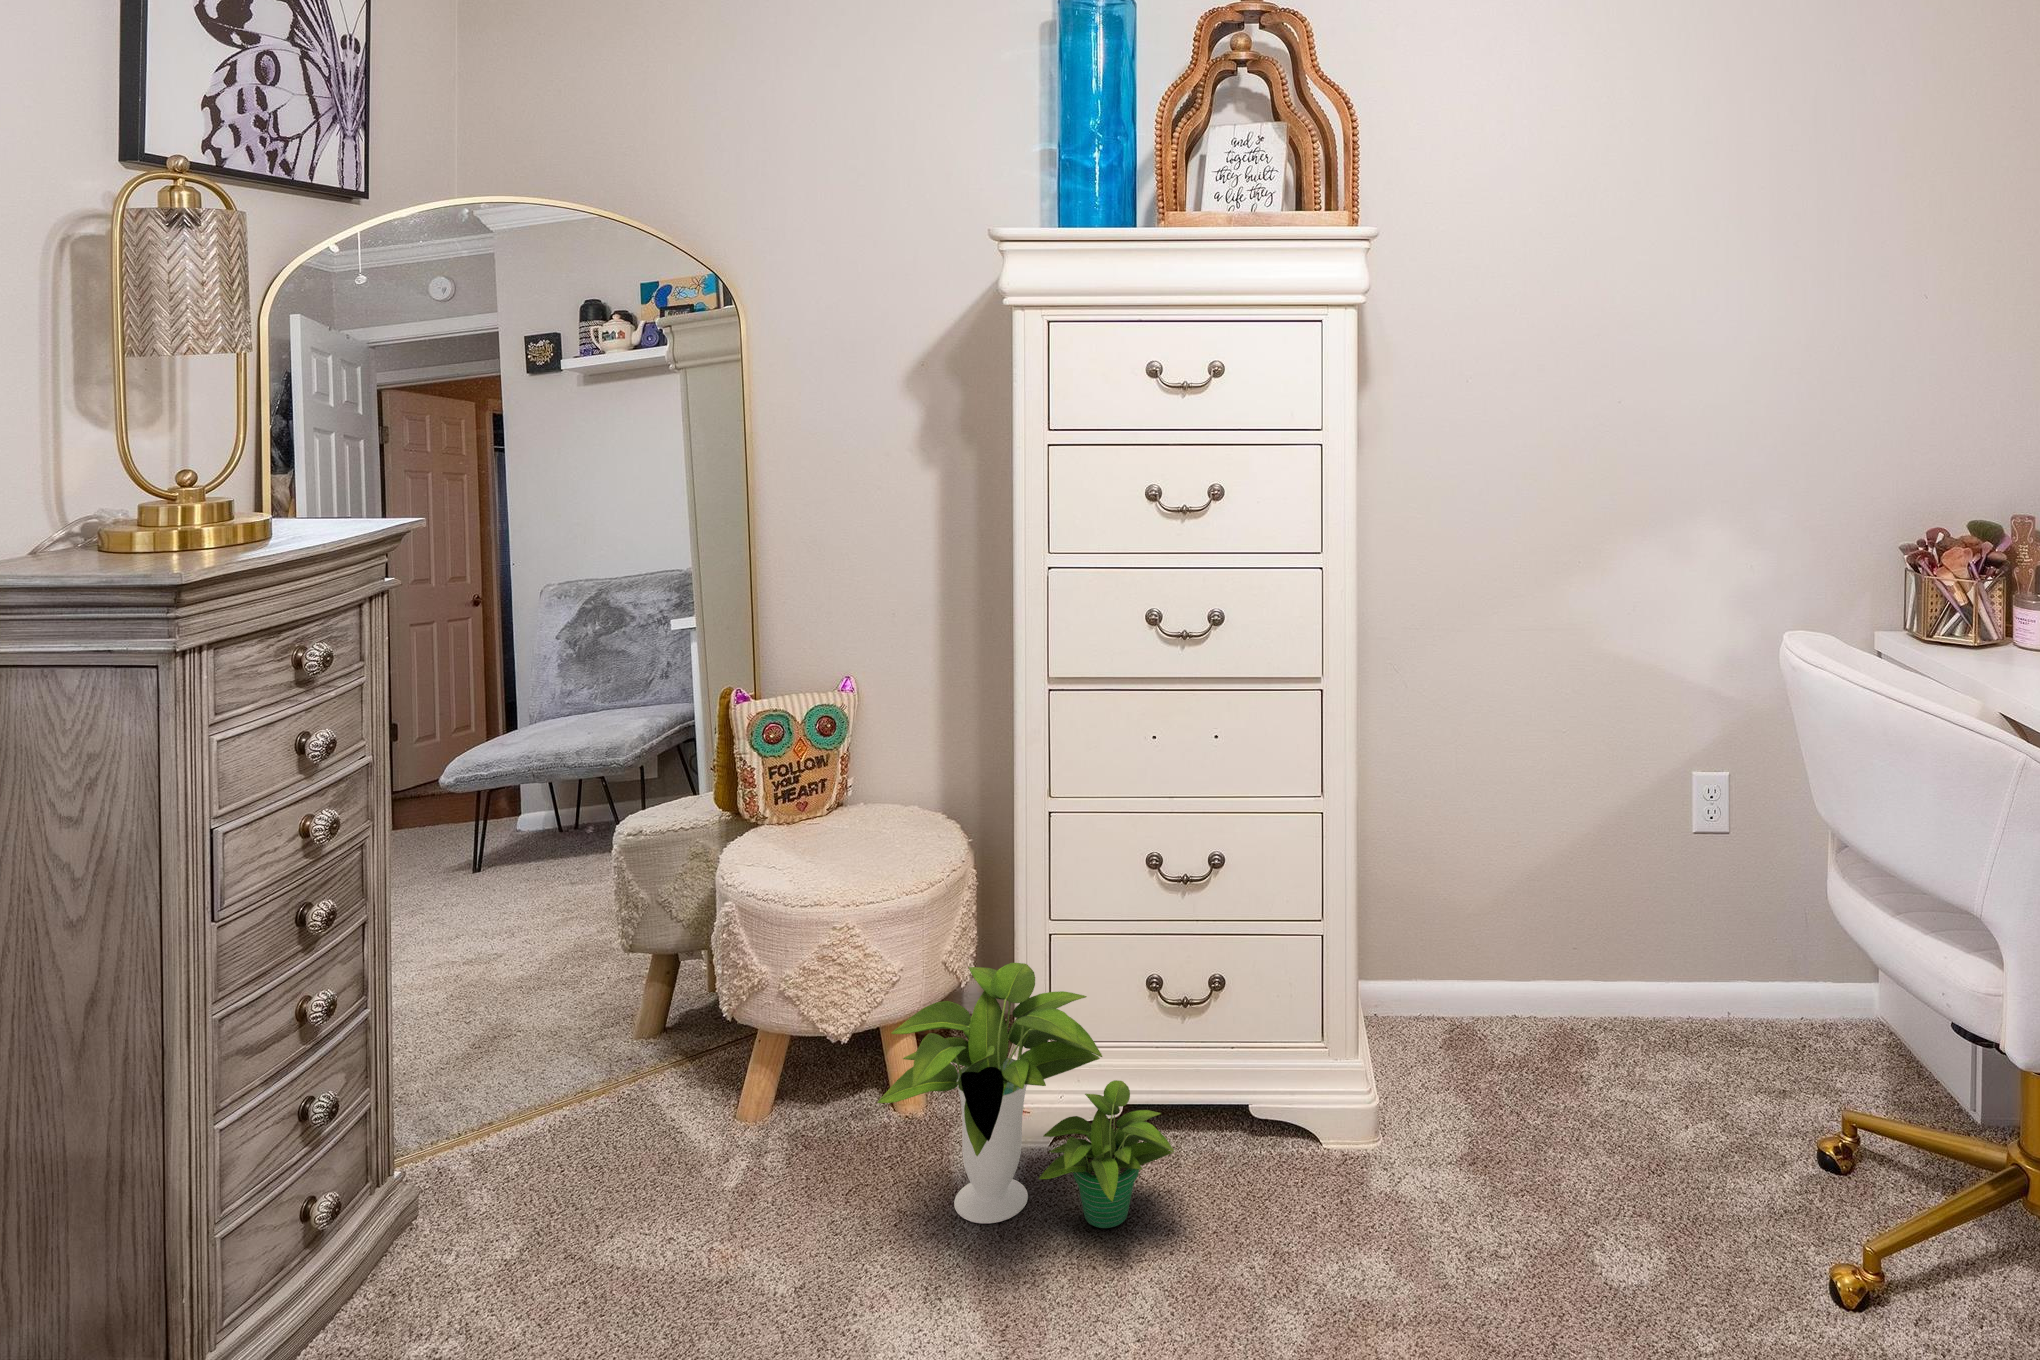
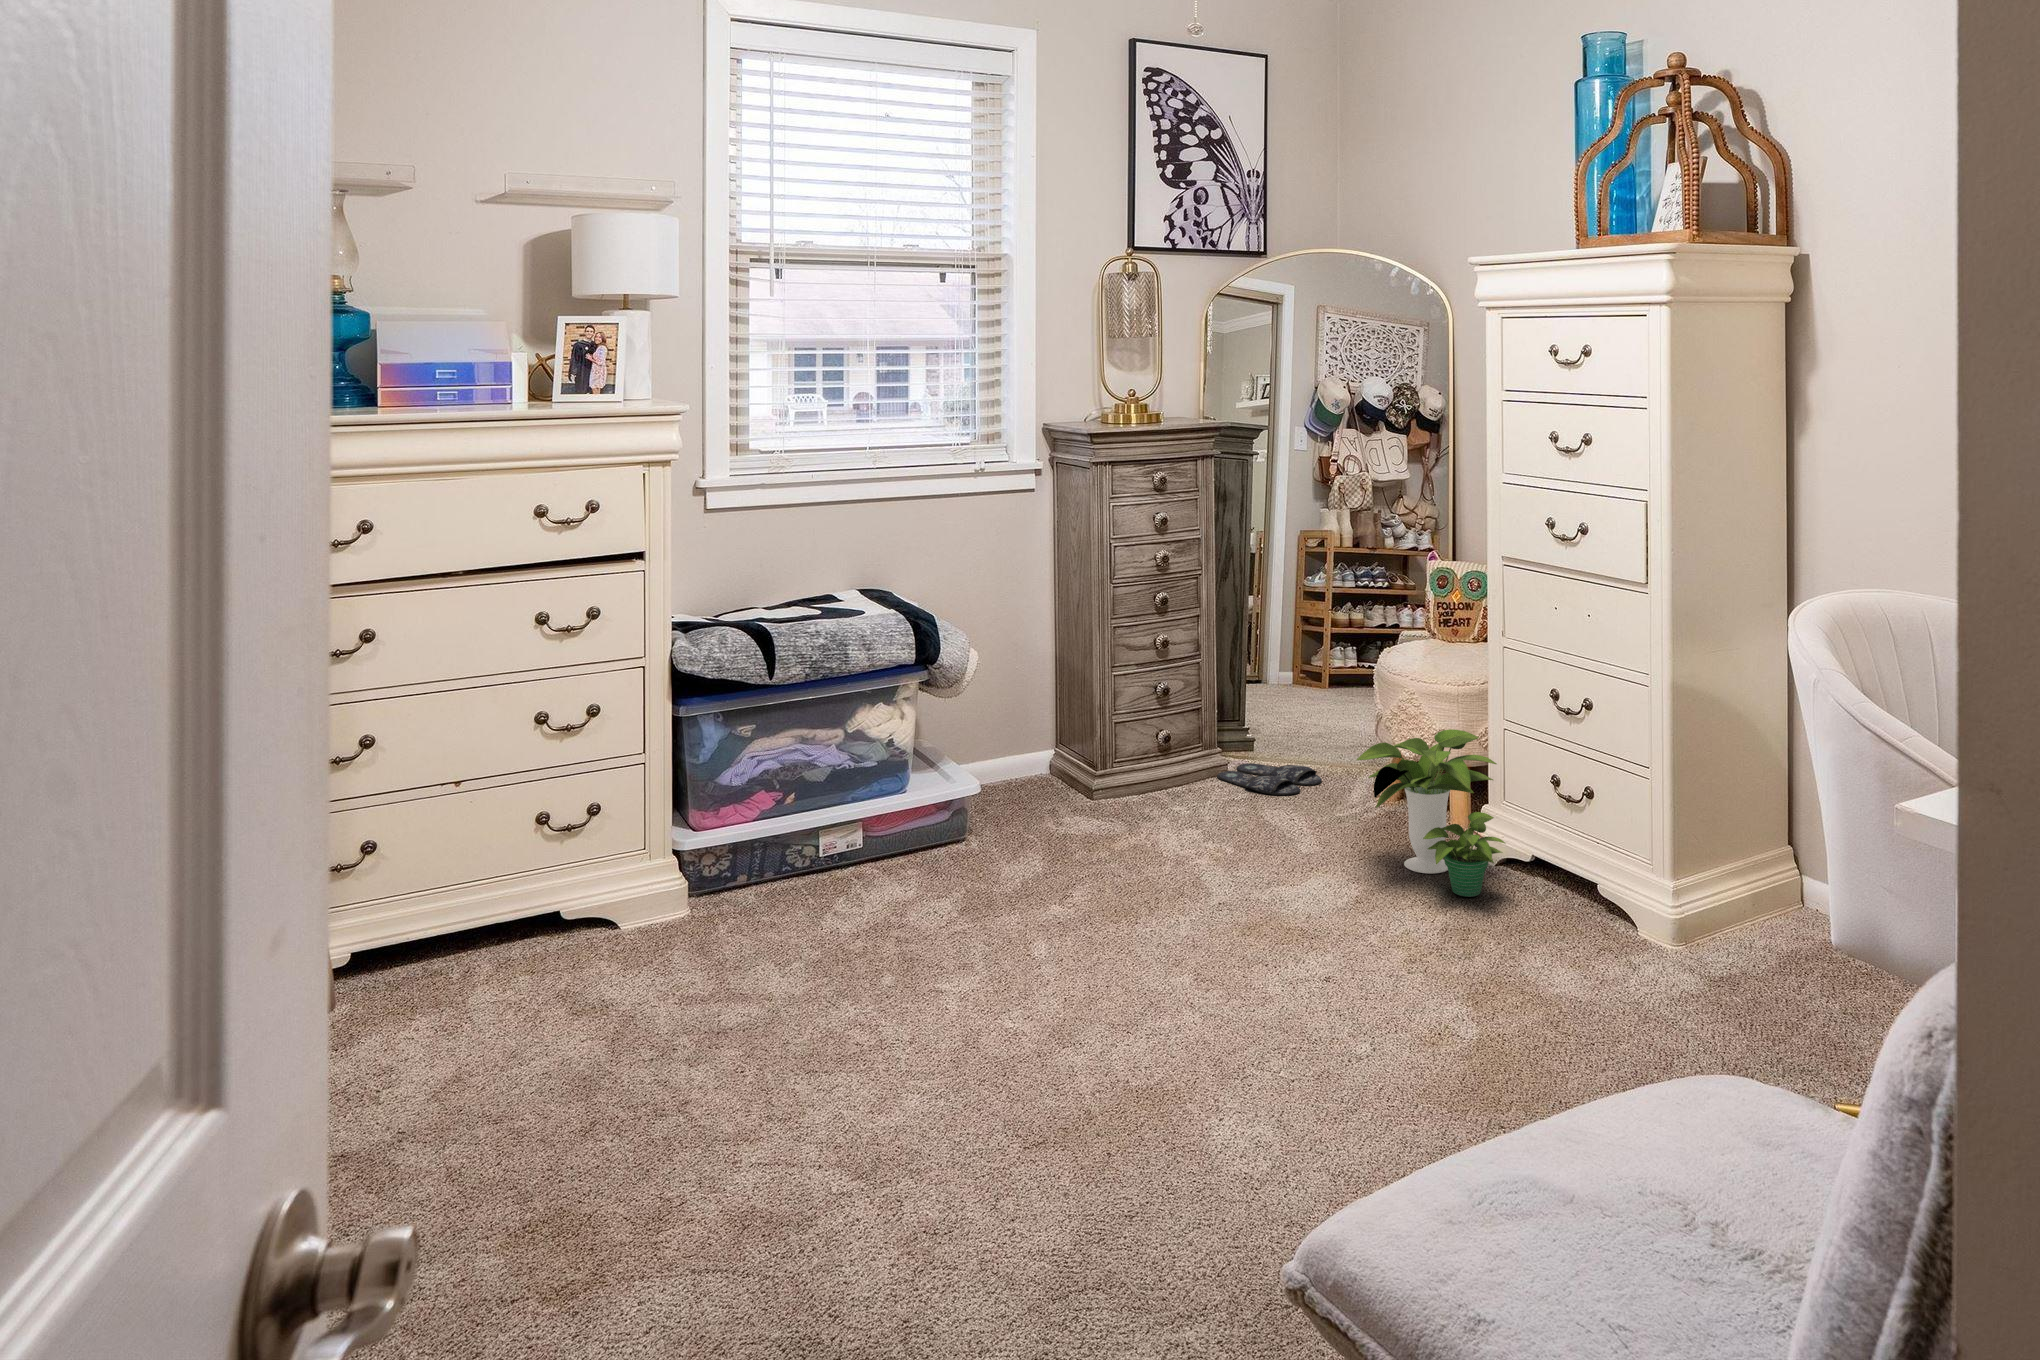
slippers: none [401,1114,612,1224] -> present [1217,763,1322,795]

